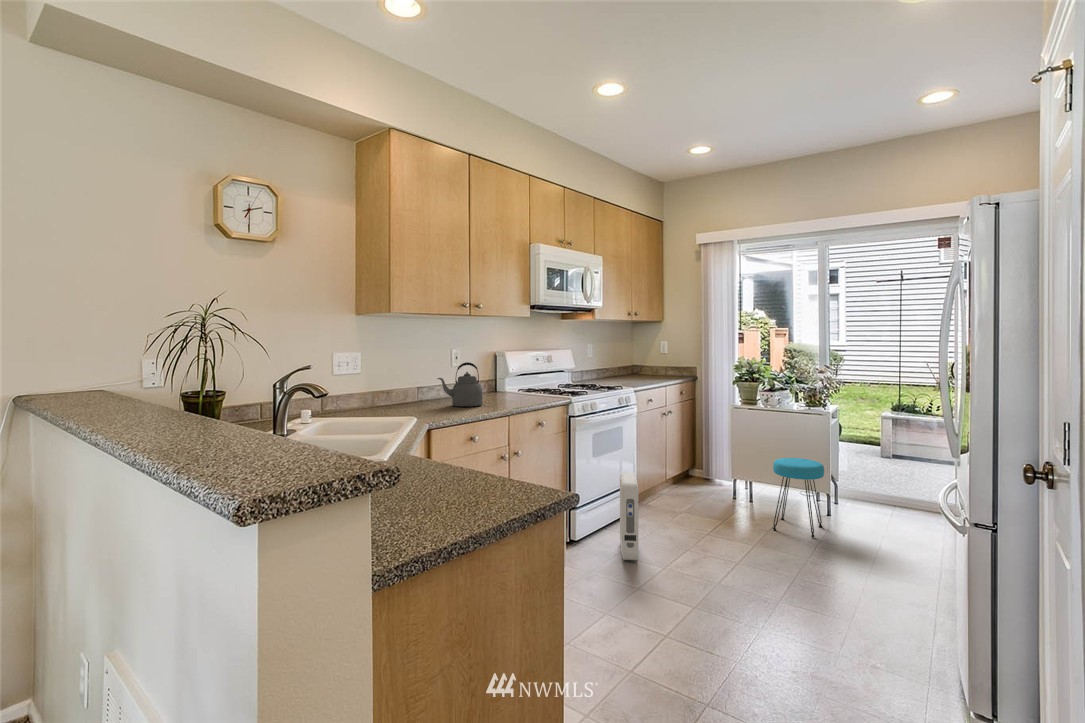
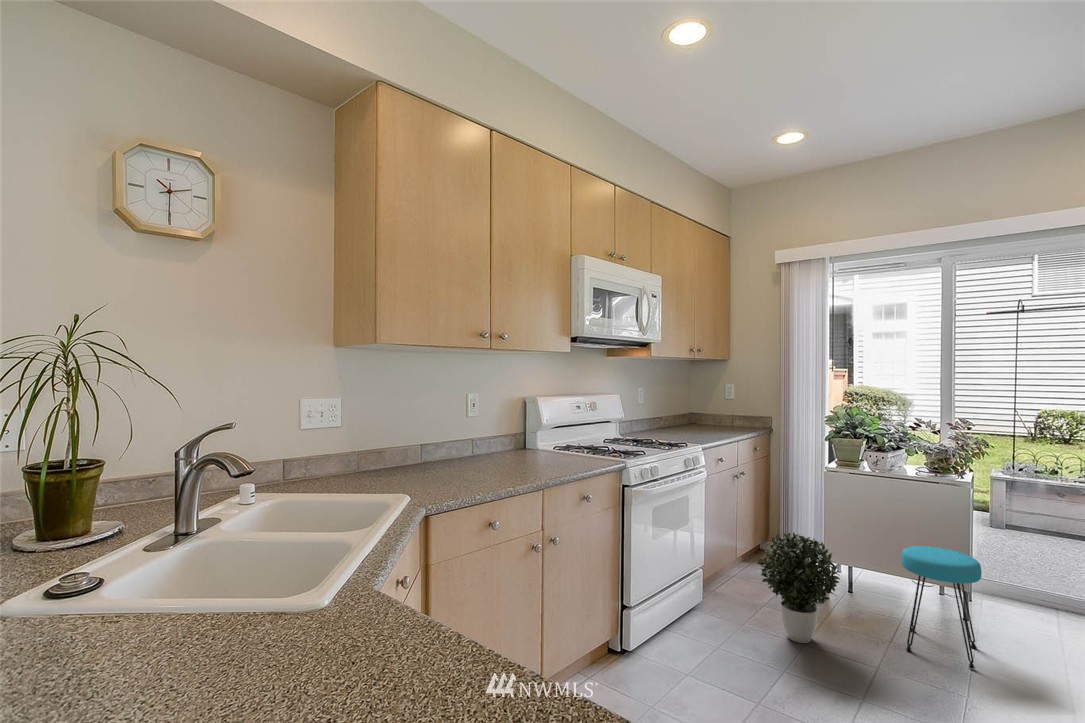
kettle: present [438,362,483,407] -> none [444,412,506,475]
potted plant: none [671,450,728,528] -> present [758,533,840,643]
air purifier: present [620,472,639,560] -> none [694,567,728,706]

